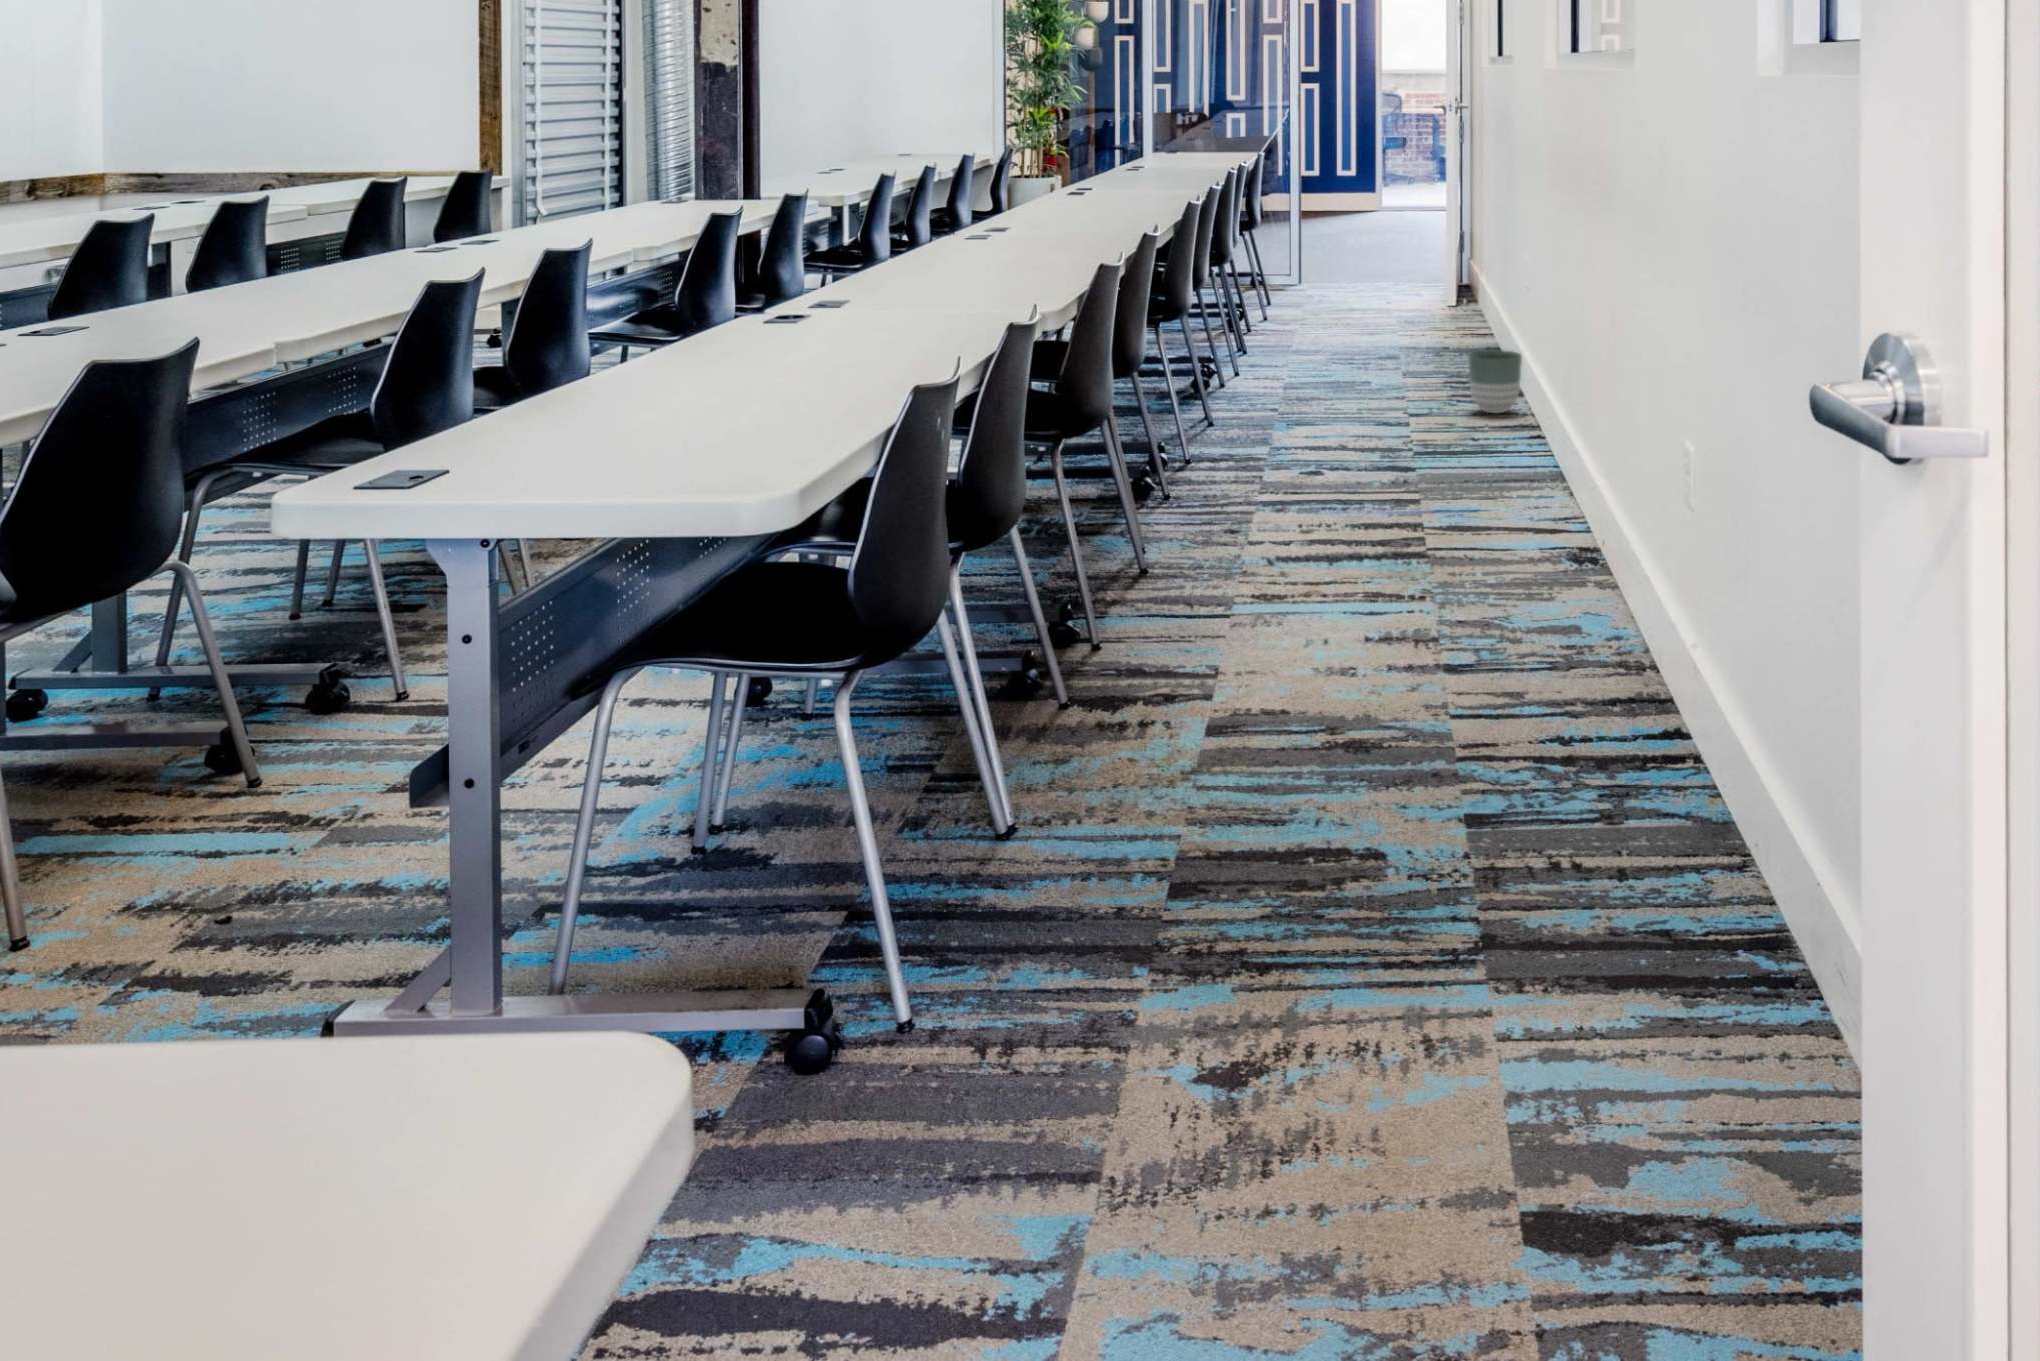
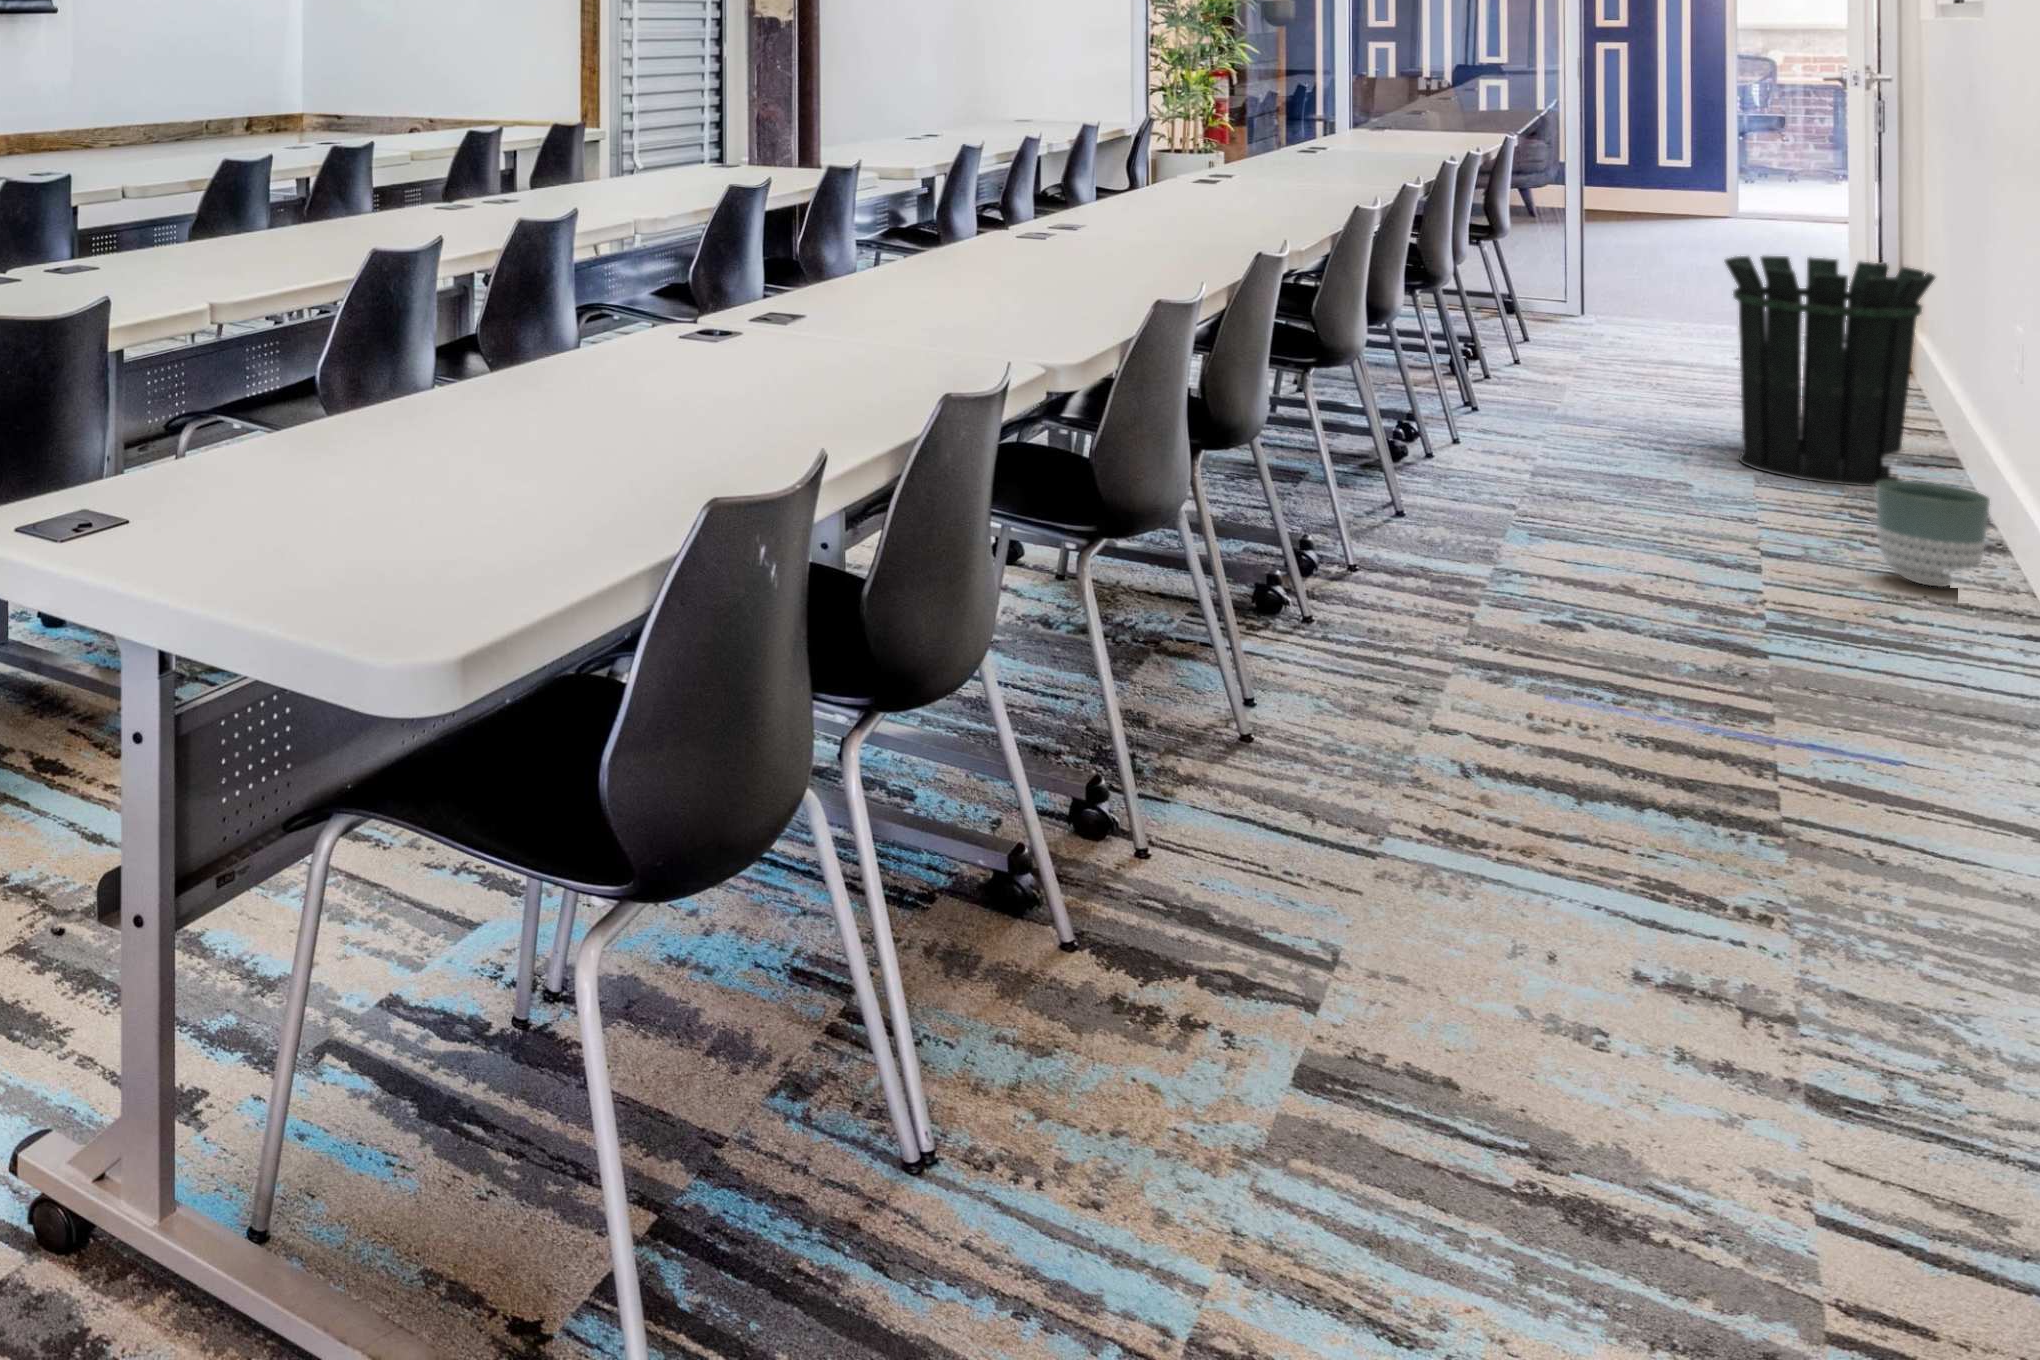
waste bin: none [1386,214,1495,362] -> present [1725,256,1935,486]

